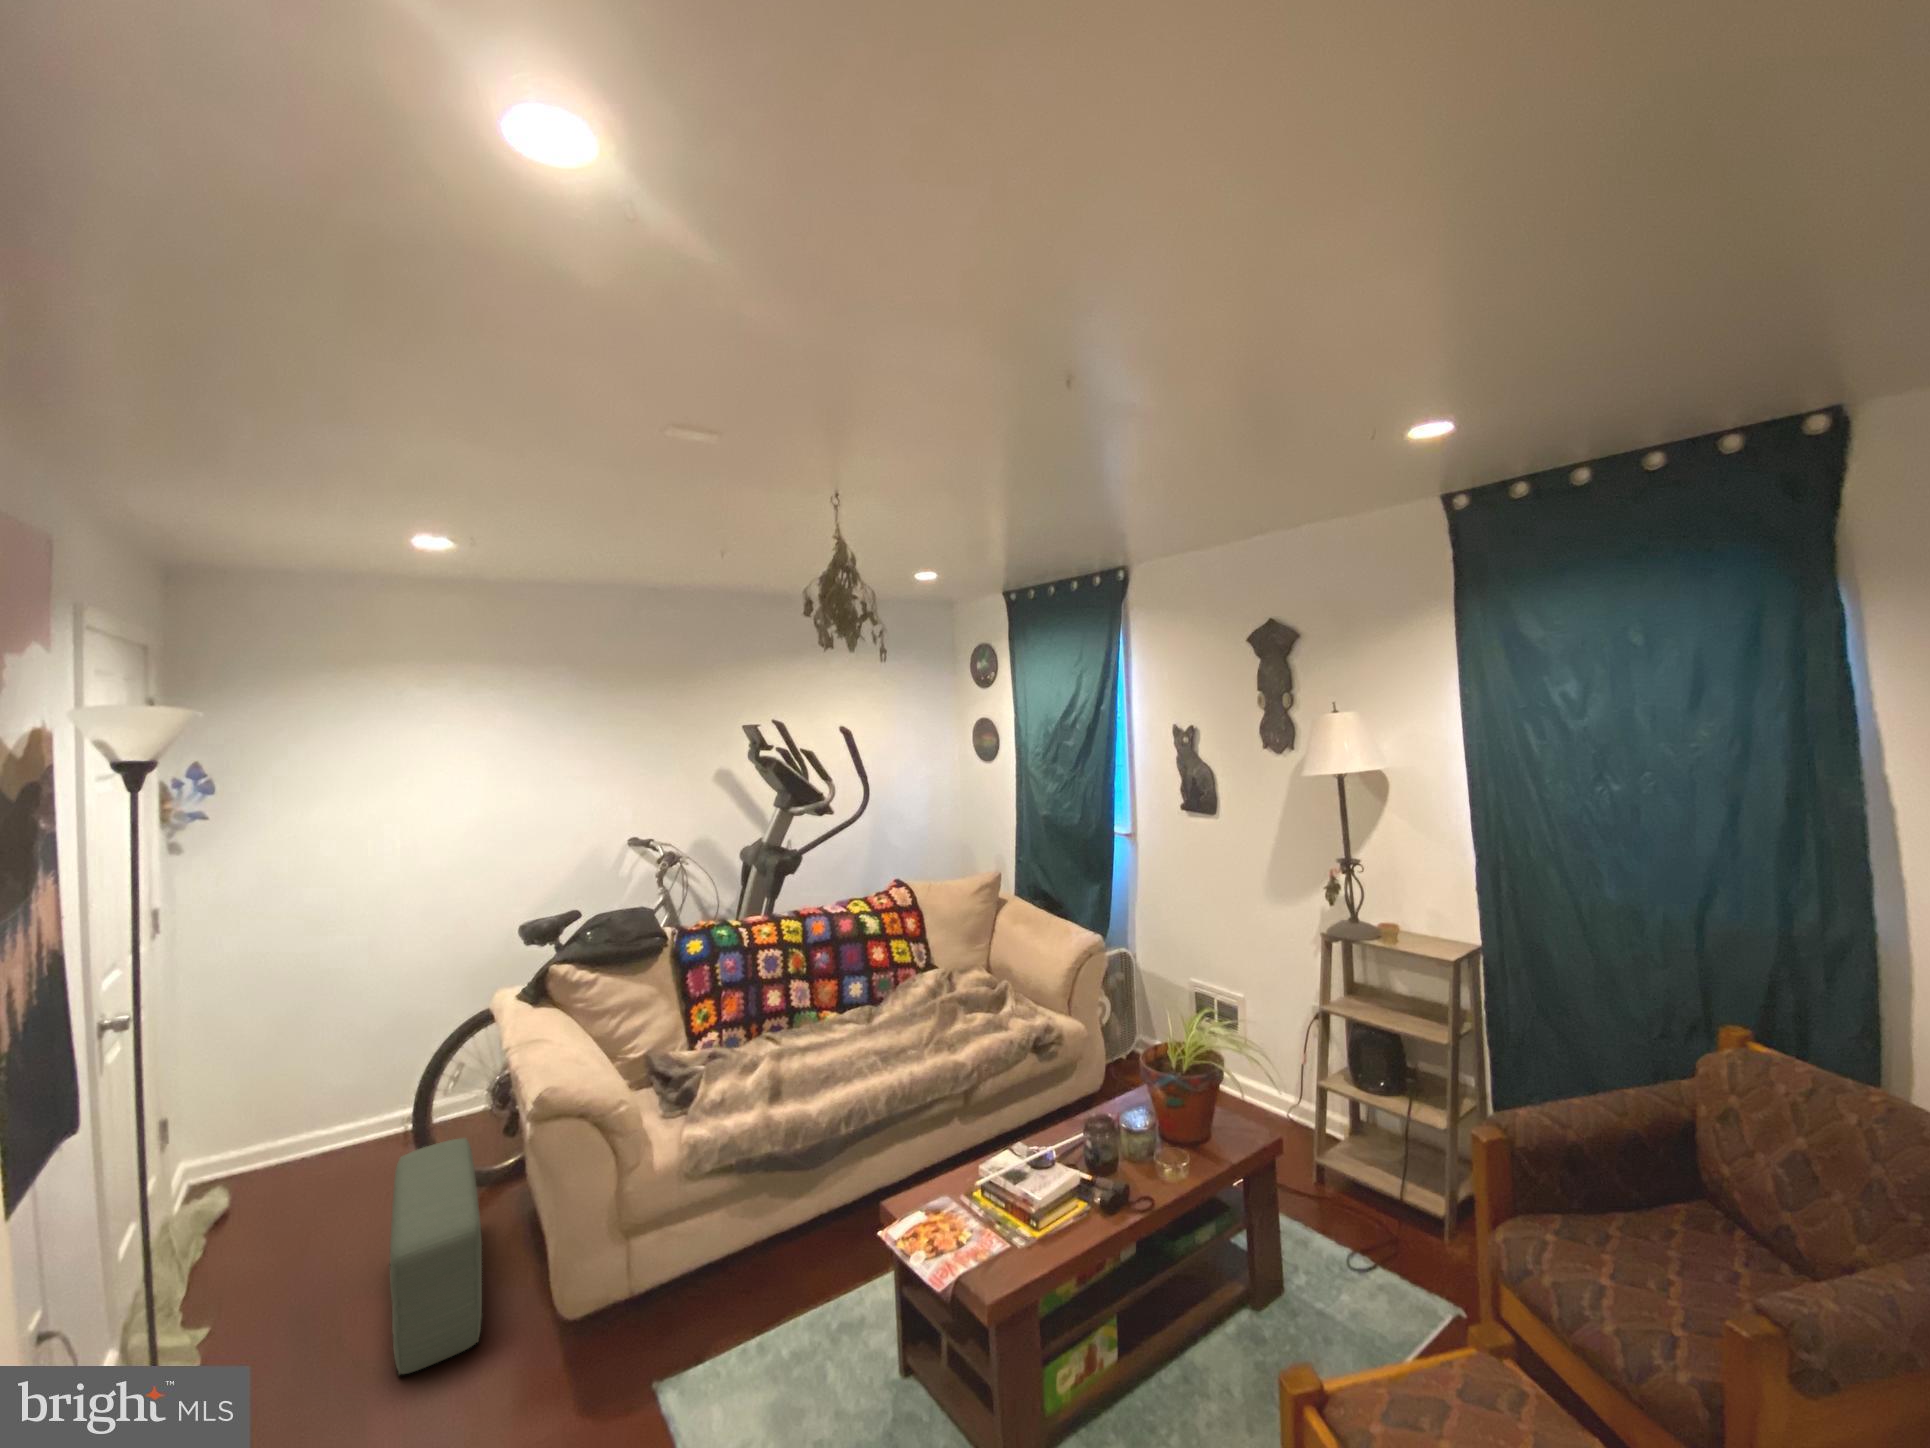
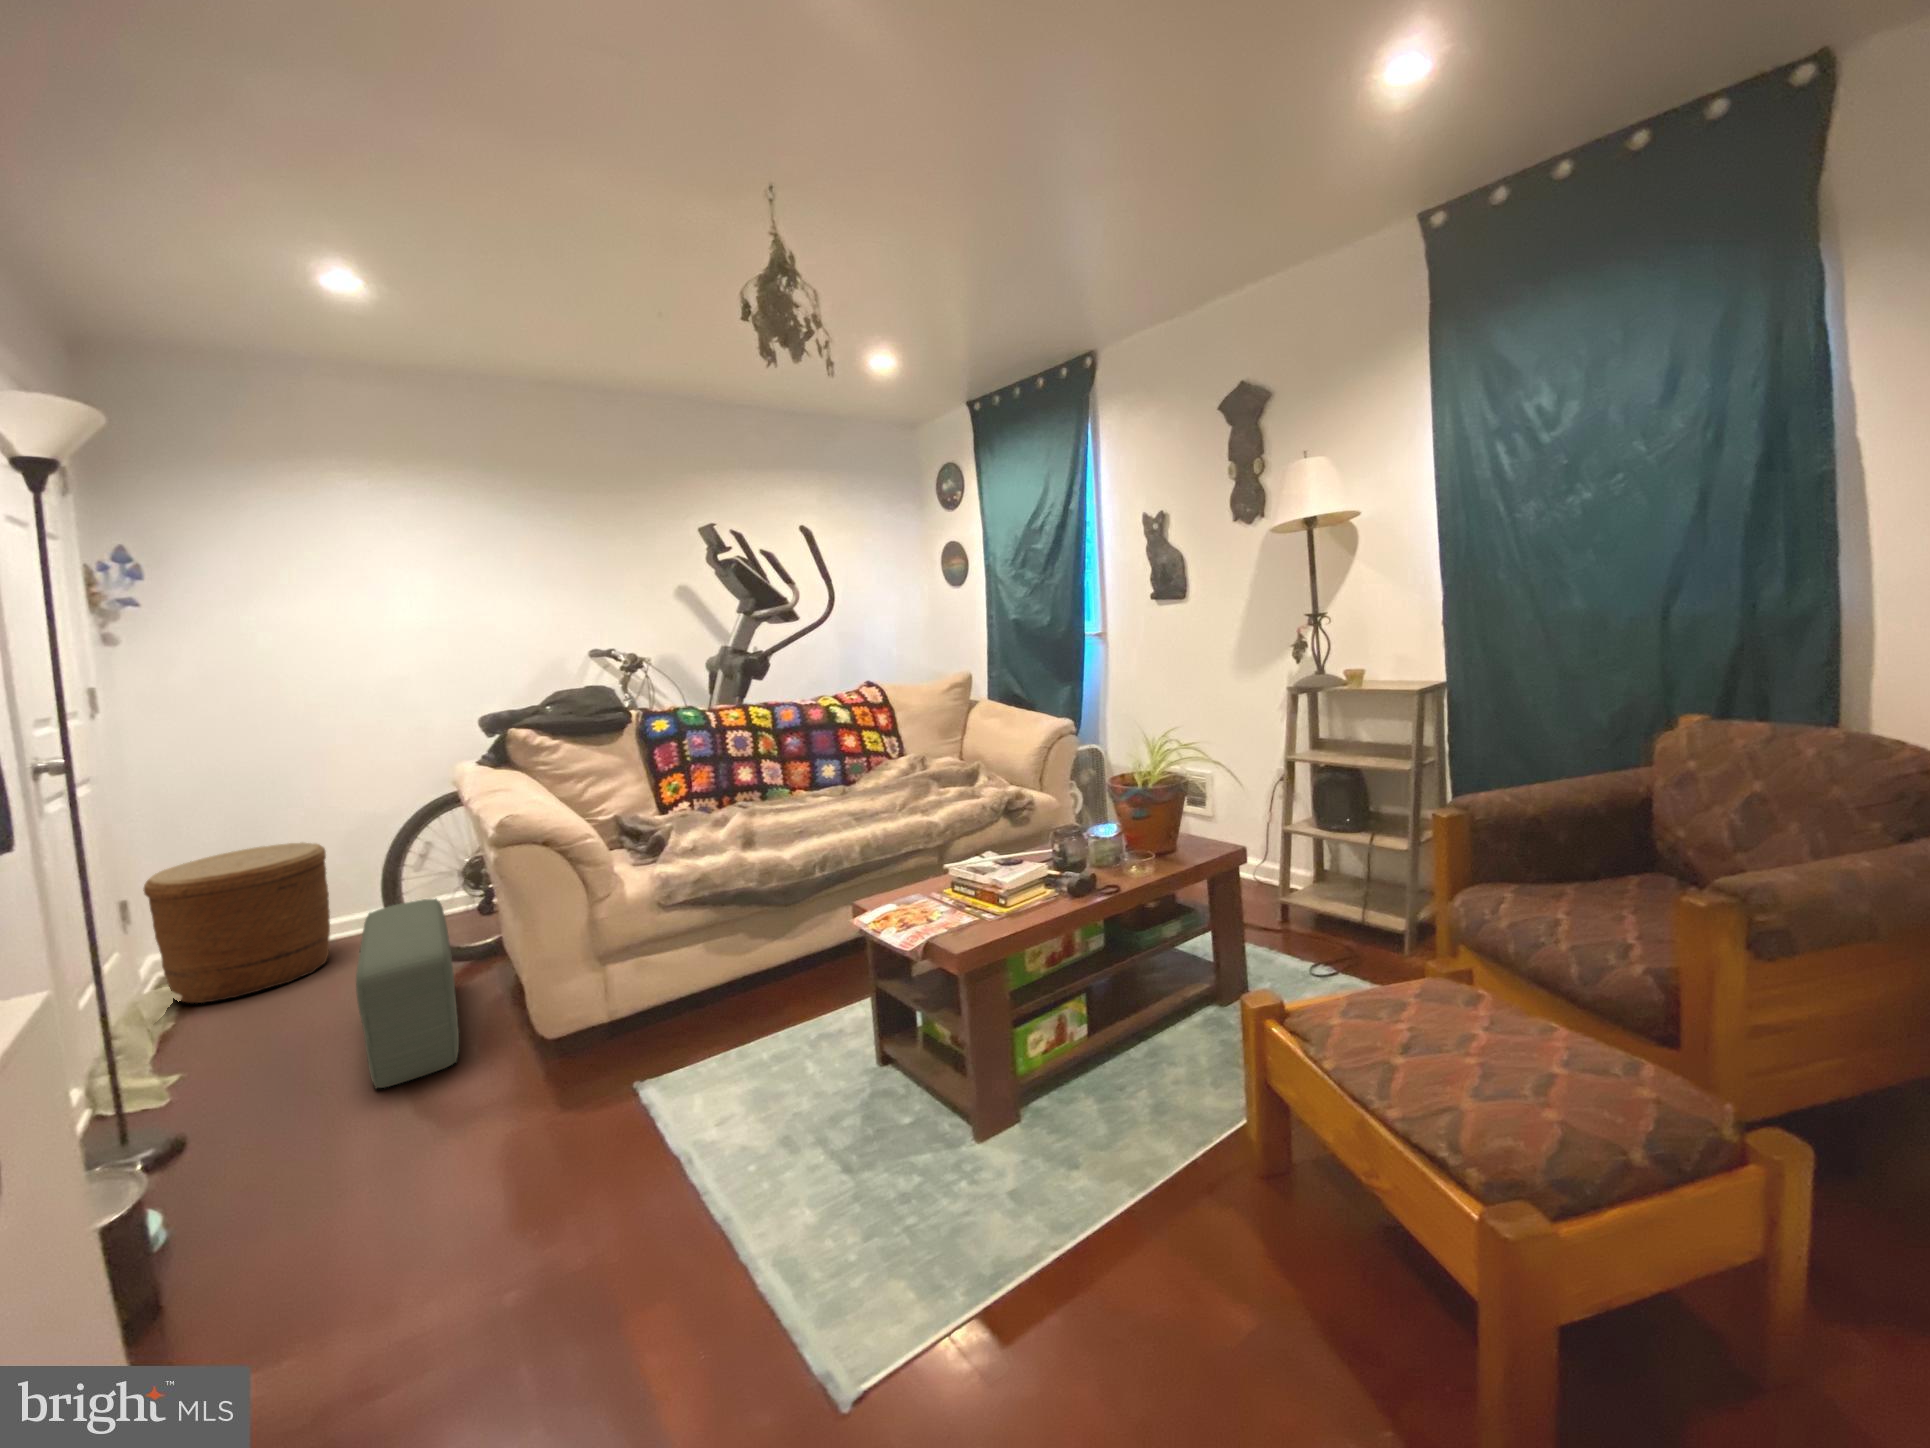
woven basket: none [184,1055,357,1238] -> present [143,842,330,1003]

